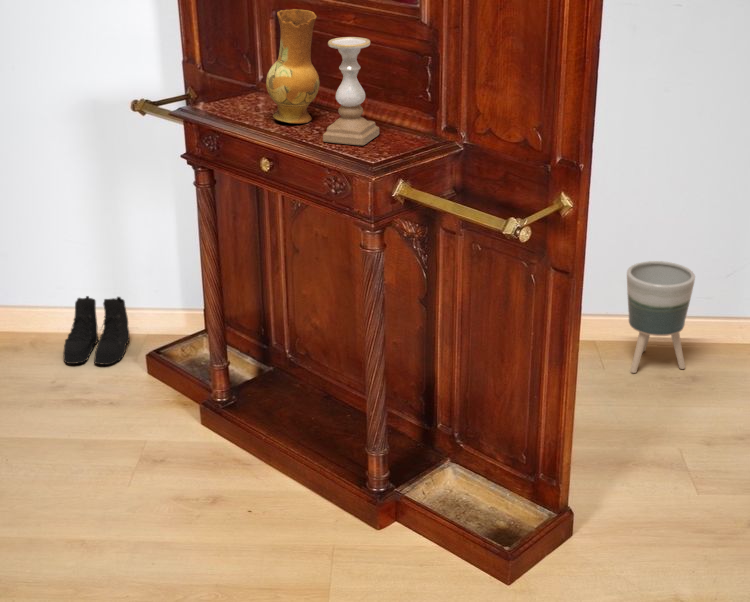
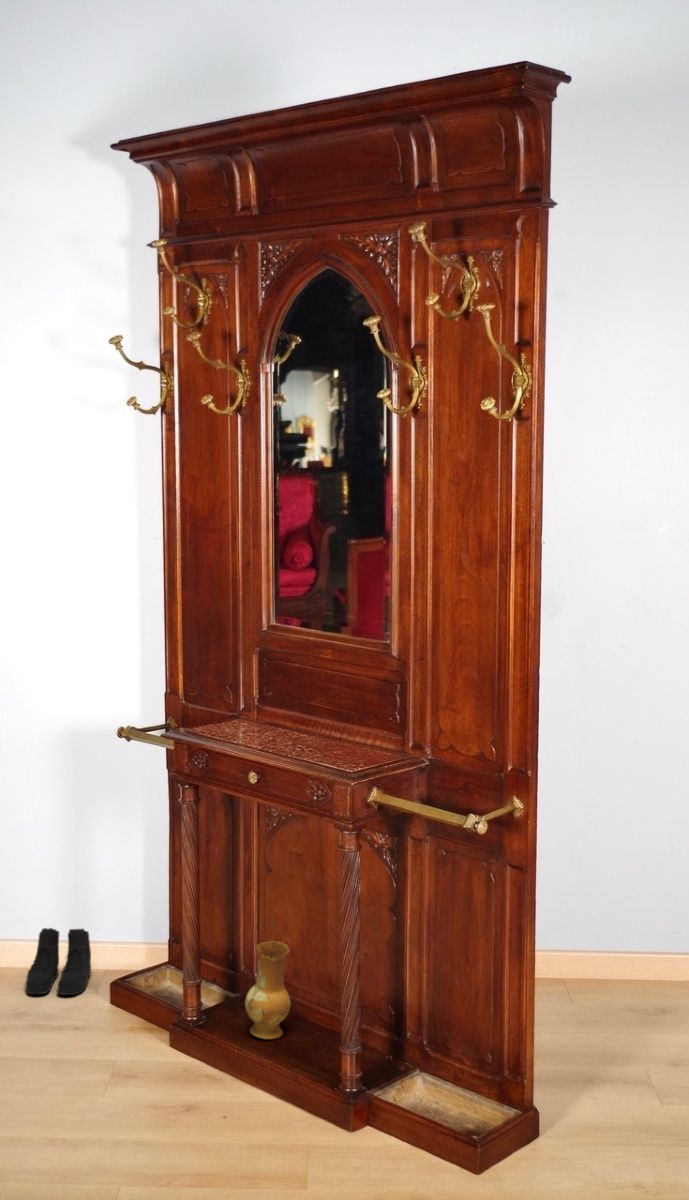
ceramic jug: present [266,9,320,124] -> present [245,941,291,1039]
candle holder: present [323,37,379,145] -> none [305,667,354,759]
planter: present [627,261,695,373] -> none [587,891,653,1004]

